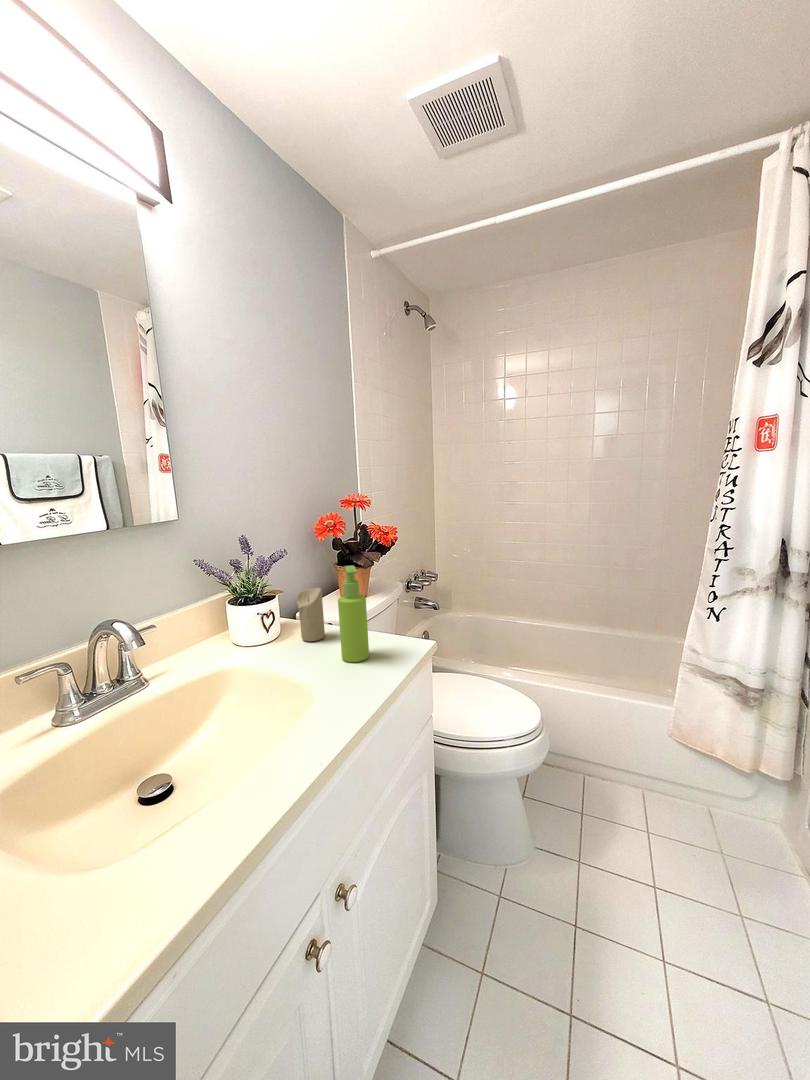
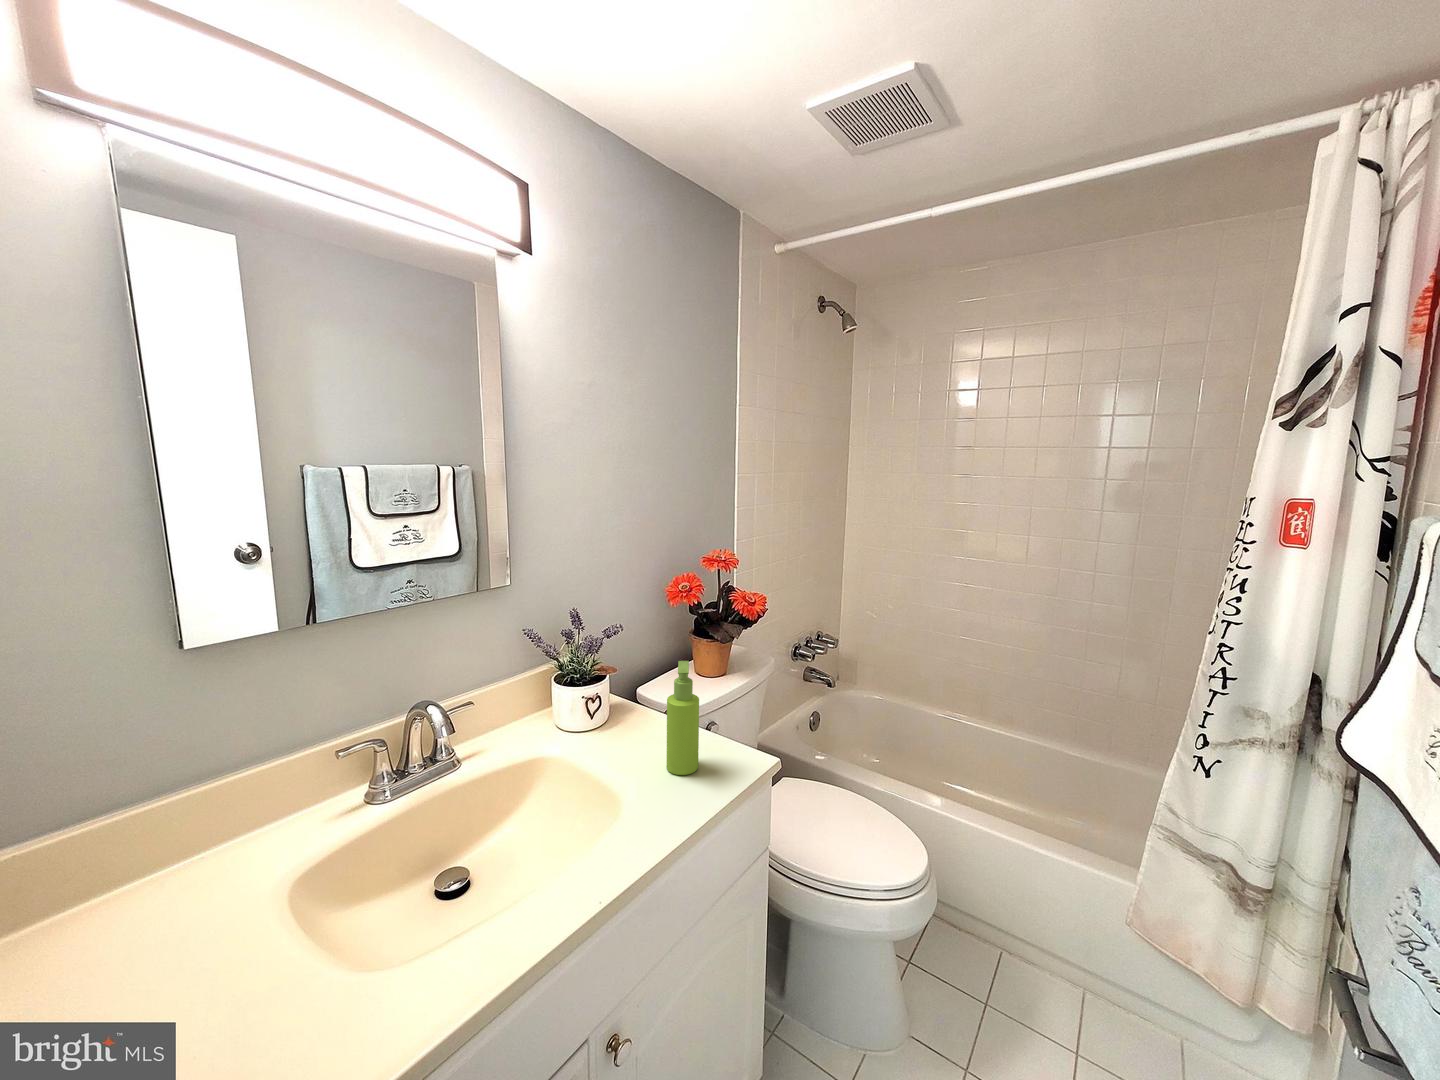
candle: present [297,588,325,641] -> none [628,673,657,736]

